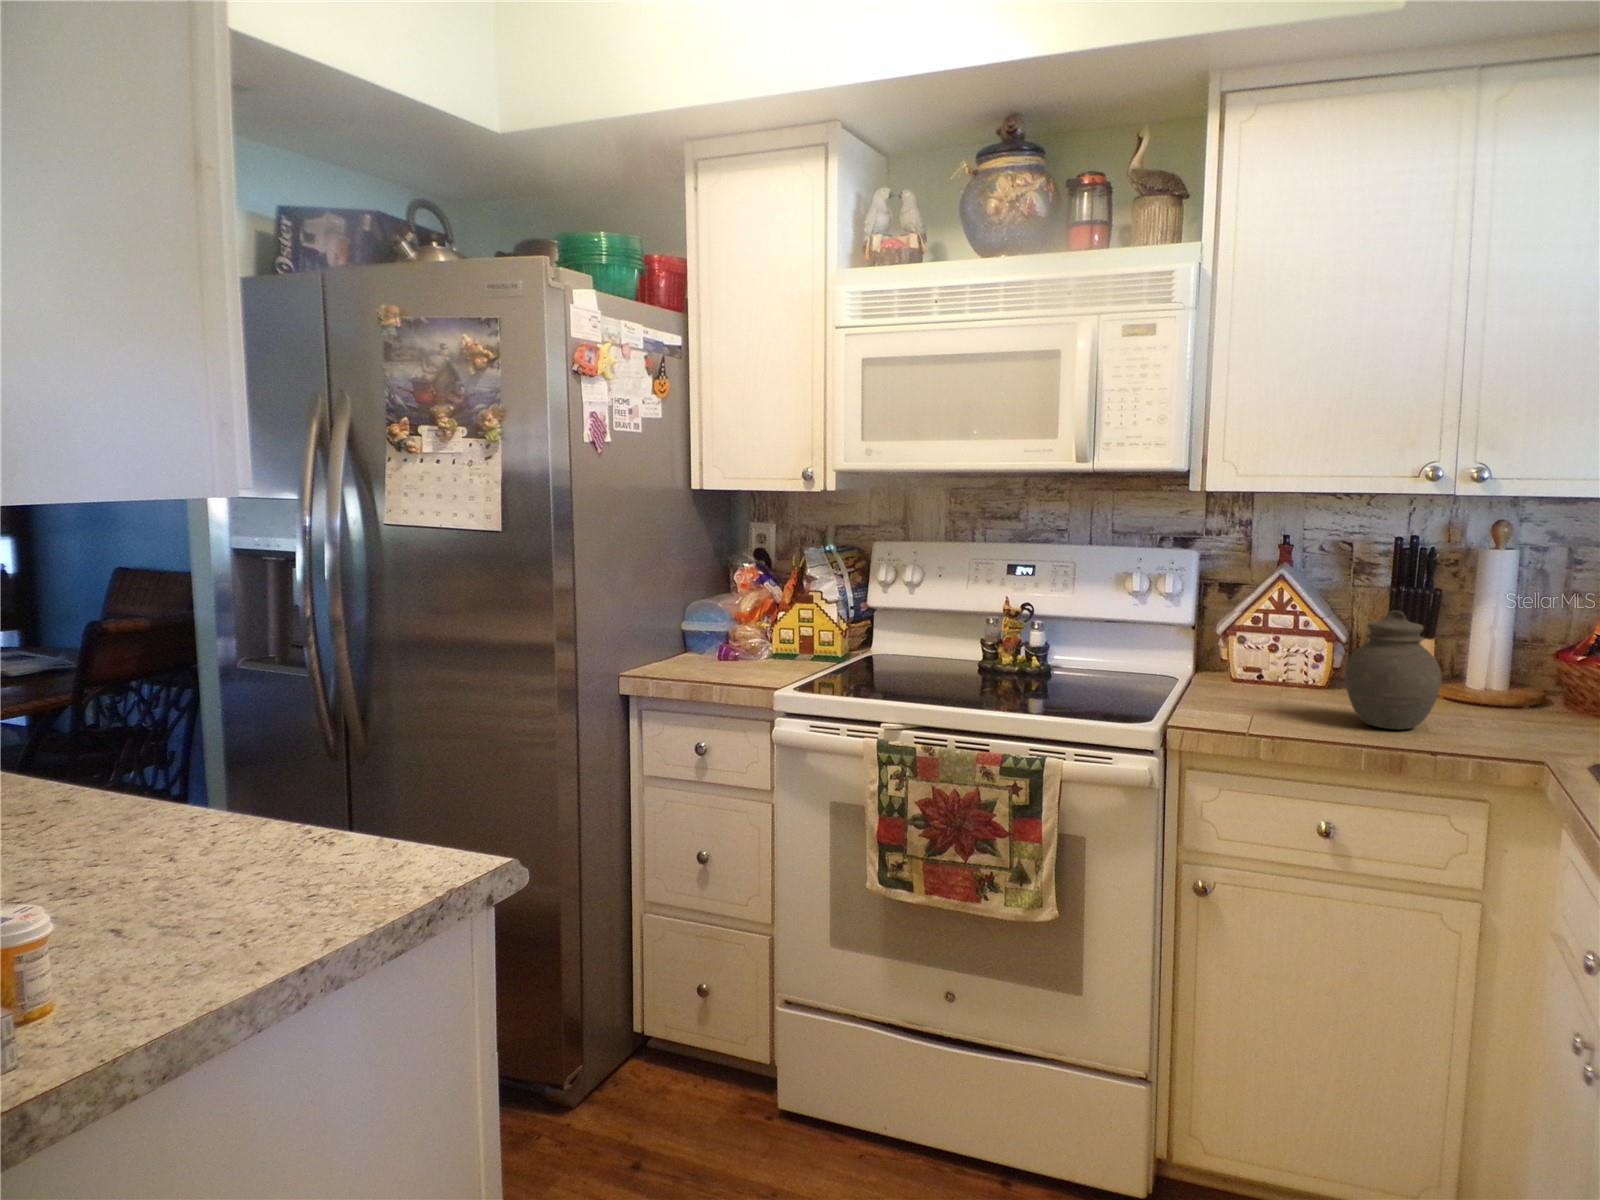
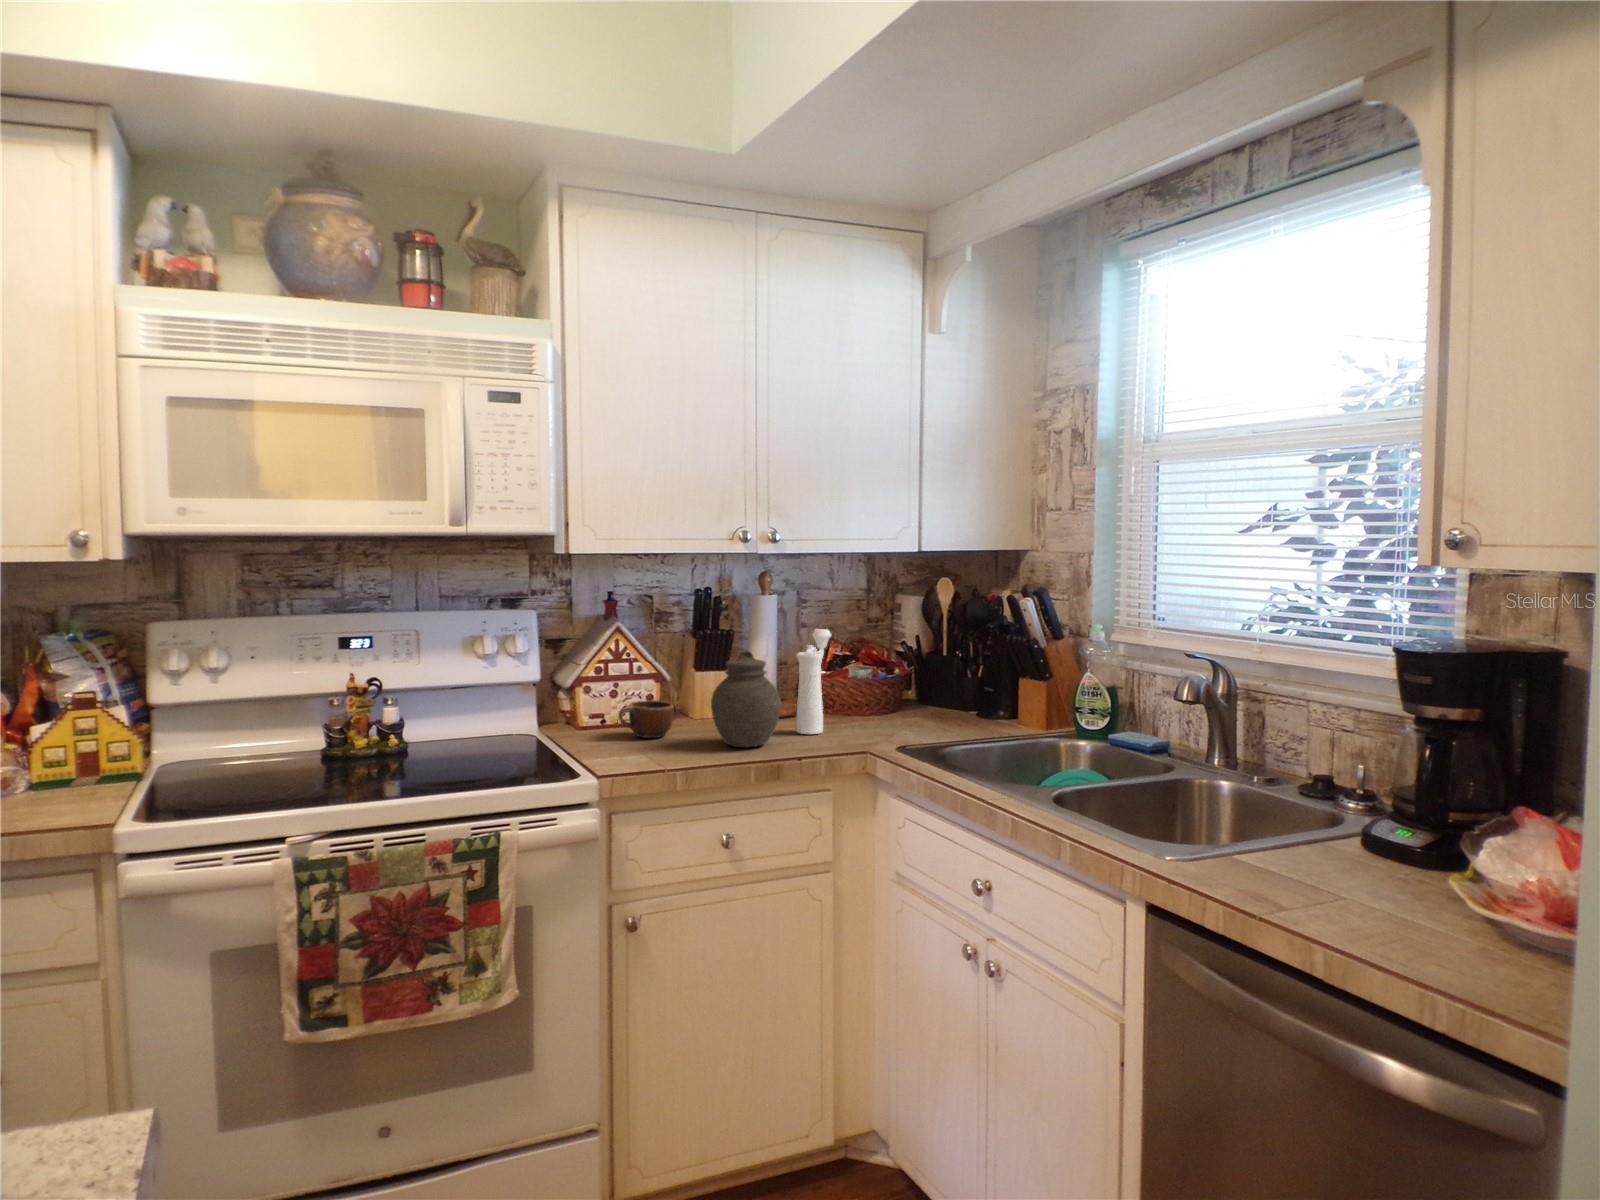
pepper mill: none [1486,595,1573,731] -> present [797,629,831,734]
mug: none [1252,659,1325,702] -> present [619,700,674,738]

